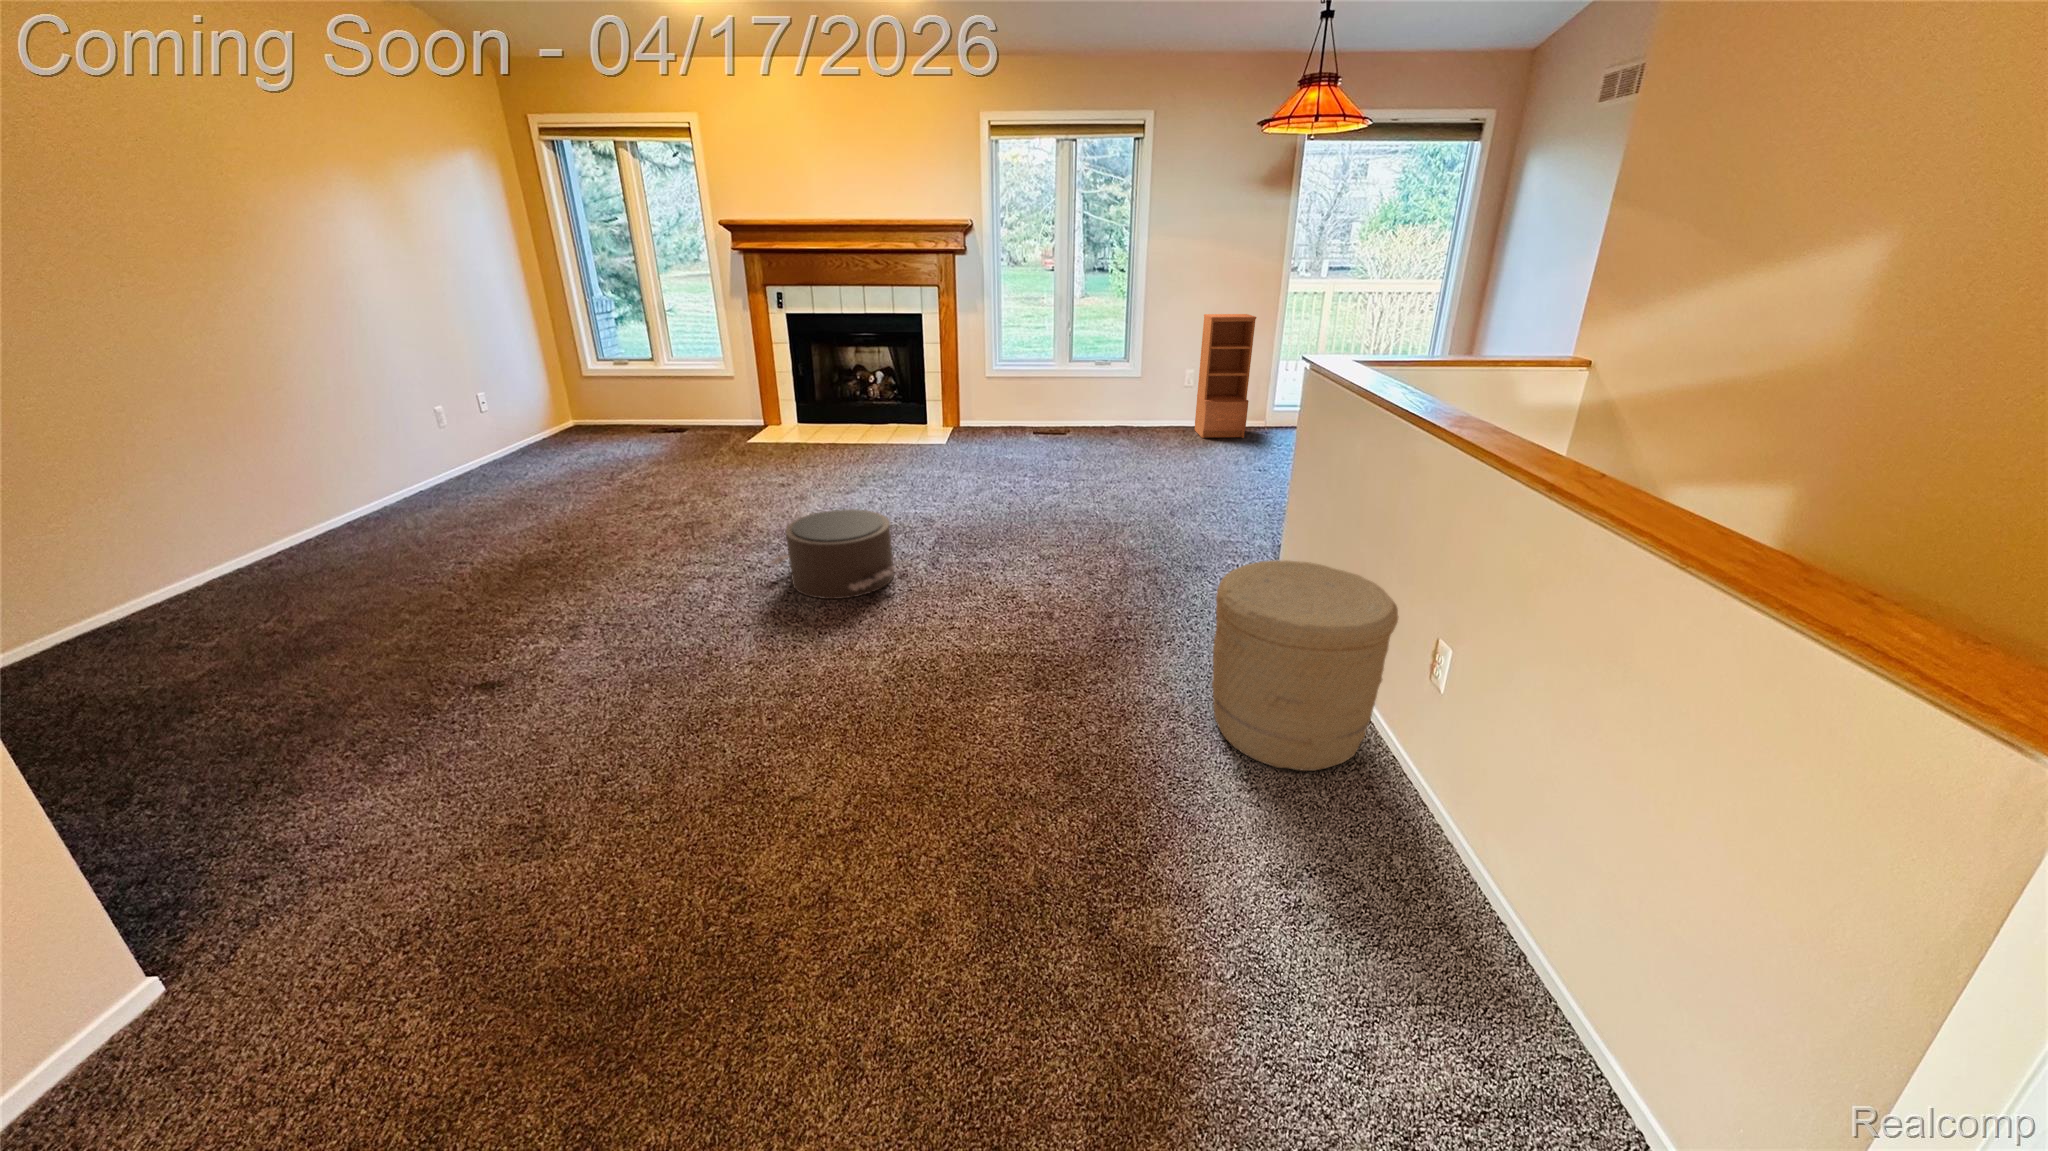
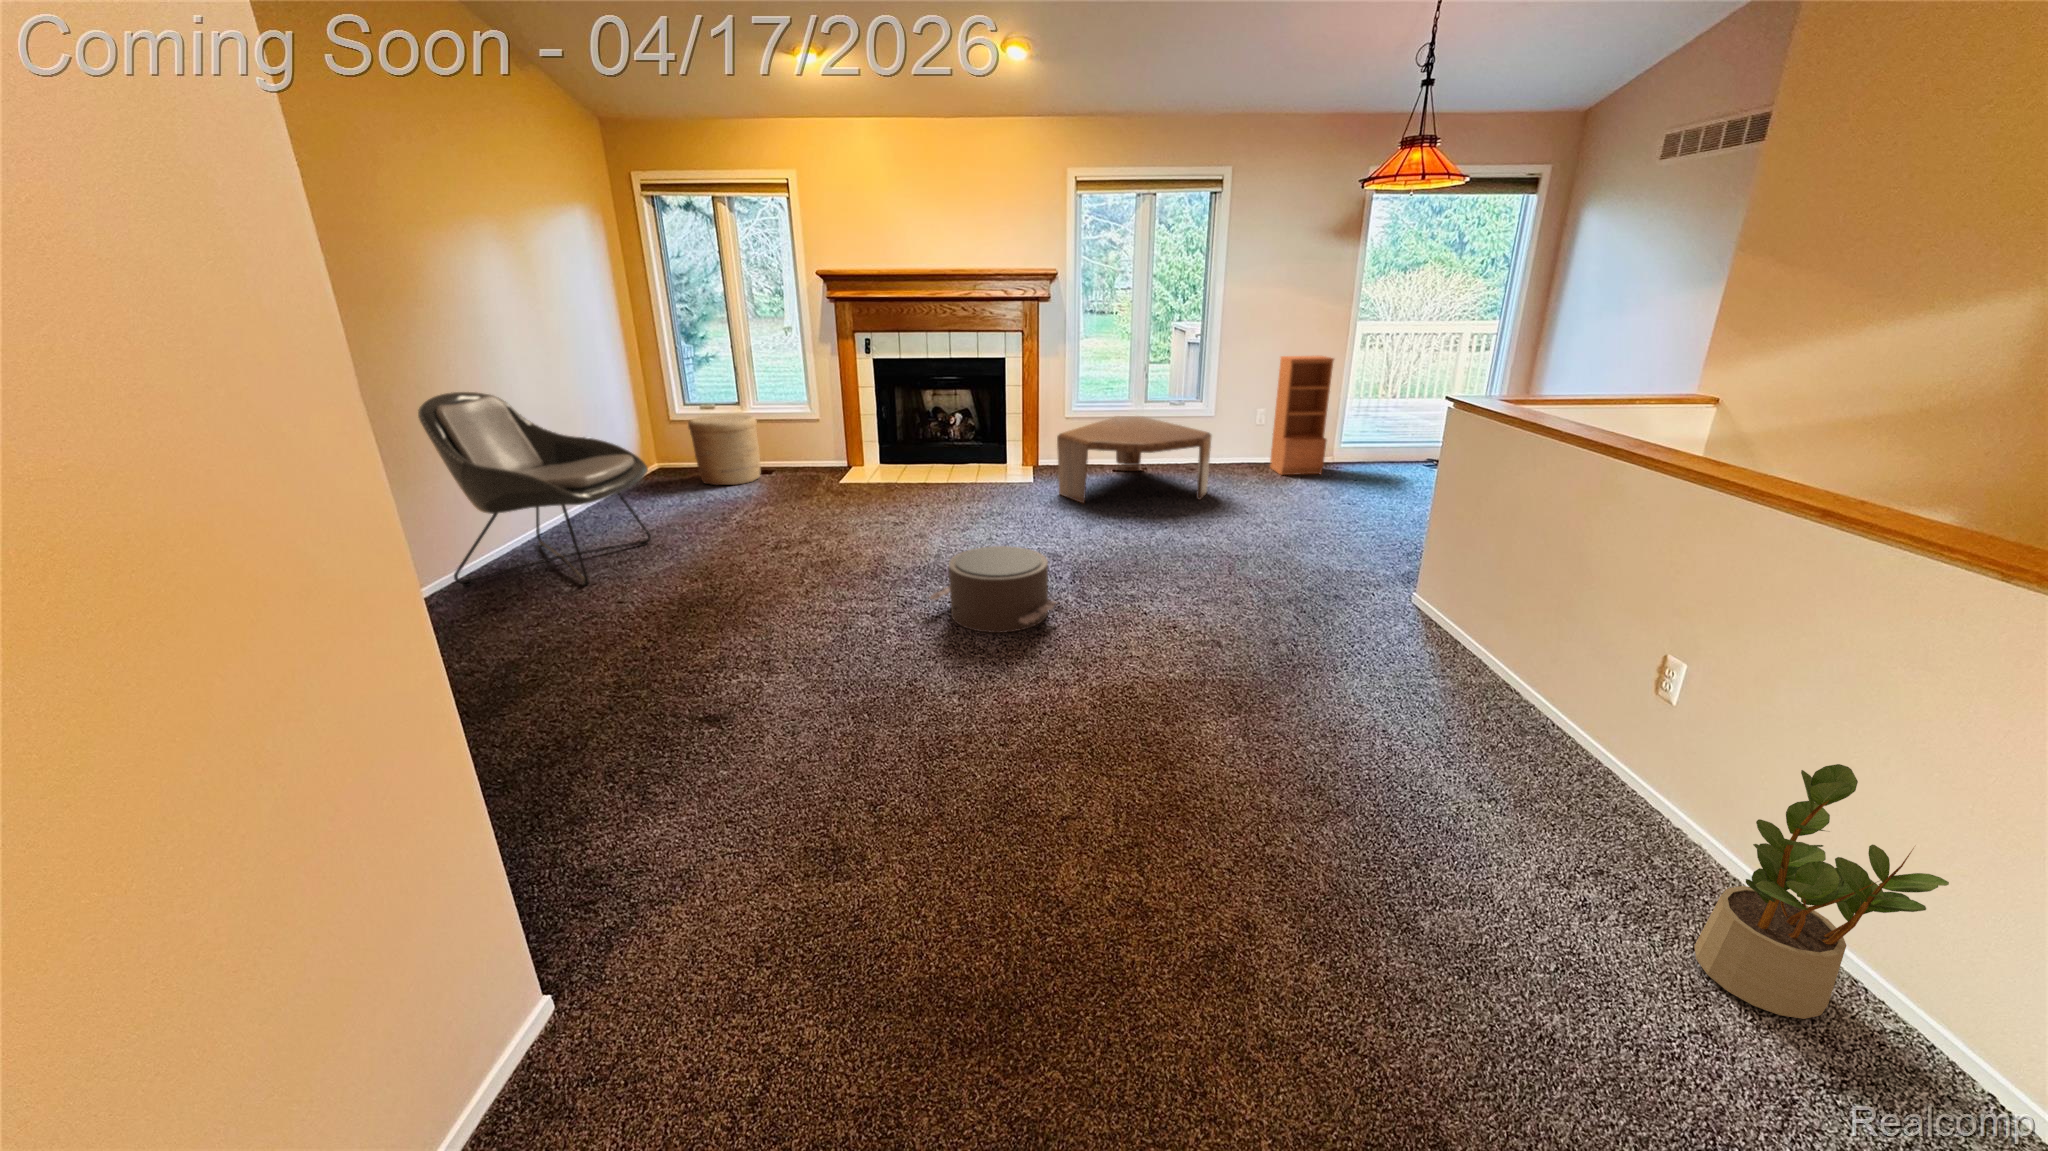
lounge chair: none [258,343,532,544] -> present [418,392,651,587]
coffee table: none [963,375,1121,465] -> present [1057,416,1211,503]
woven basket: present [1212,560,1398,771] -> present [688,414,760,486]
potted plant: none [1385,773,1600,1041] -> present [1694,764,1949,1019]

